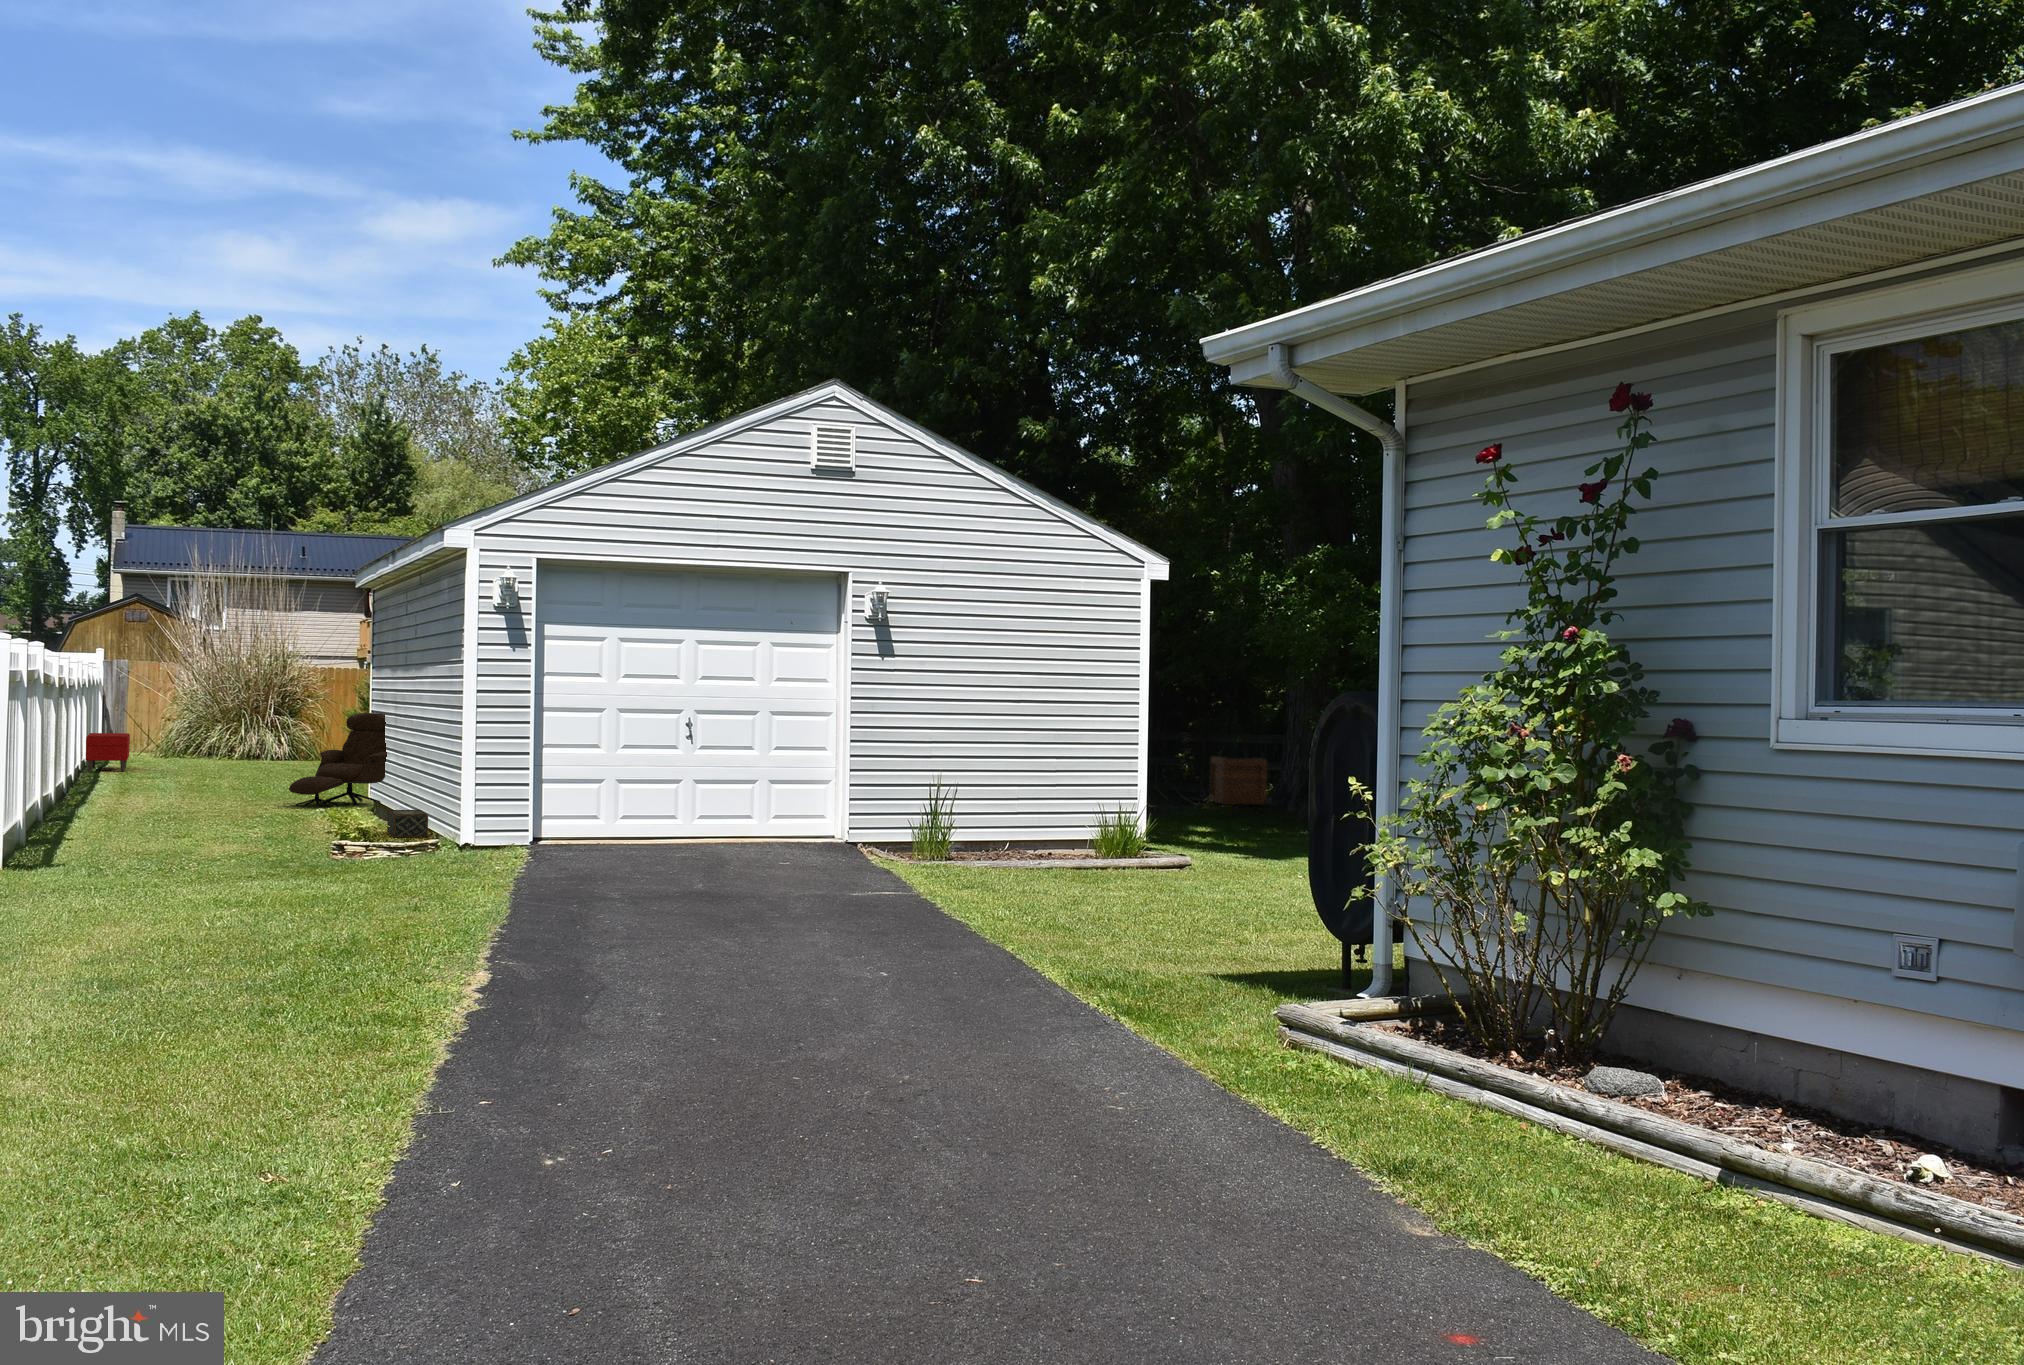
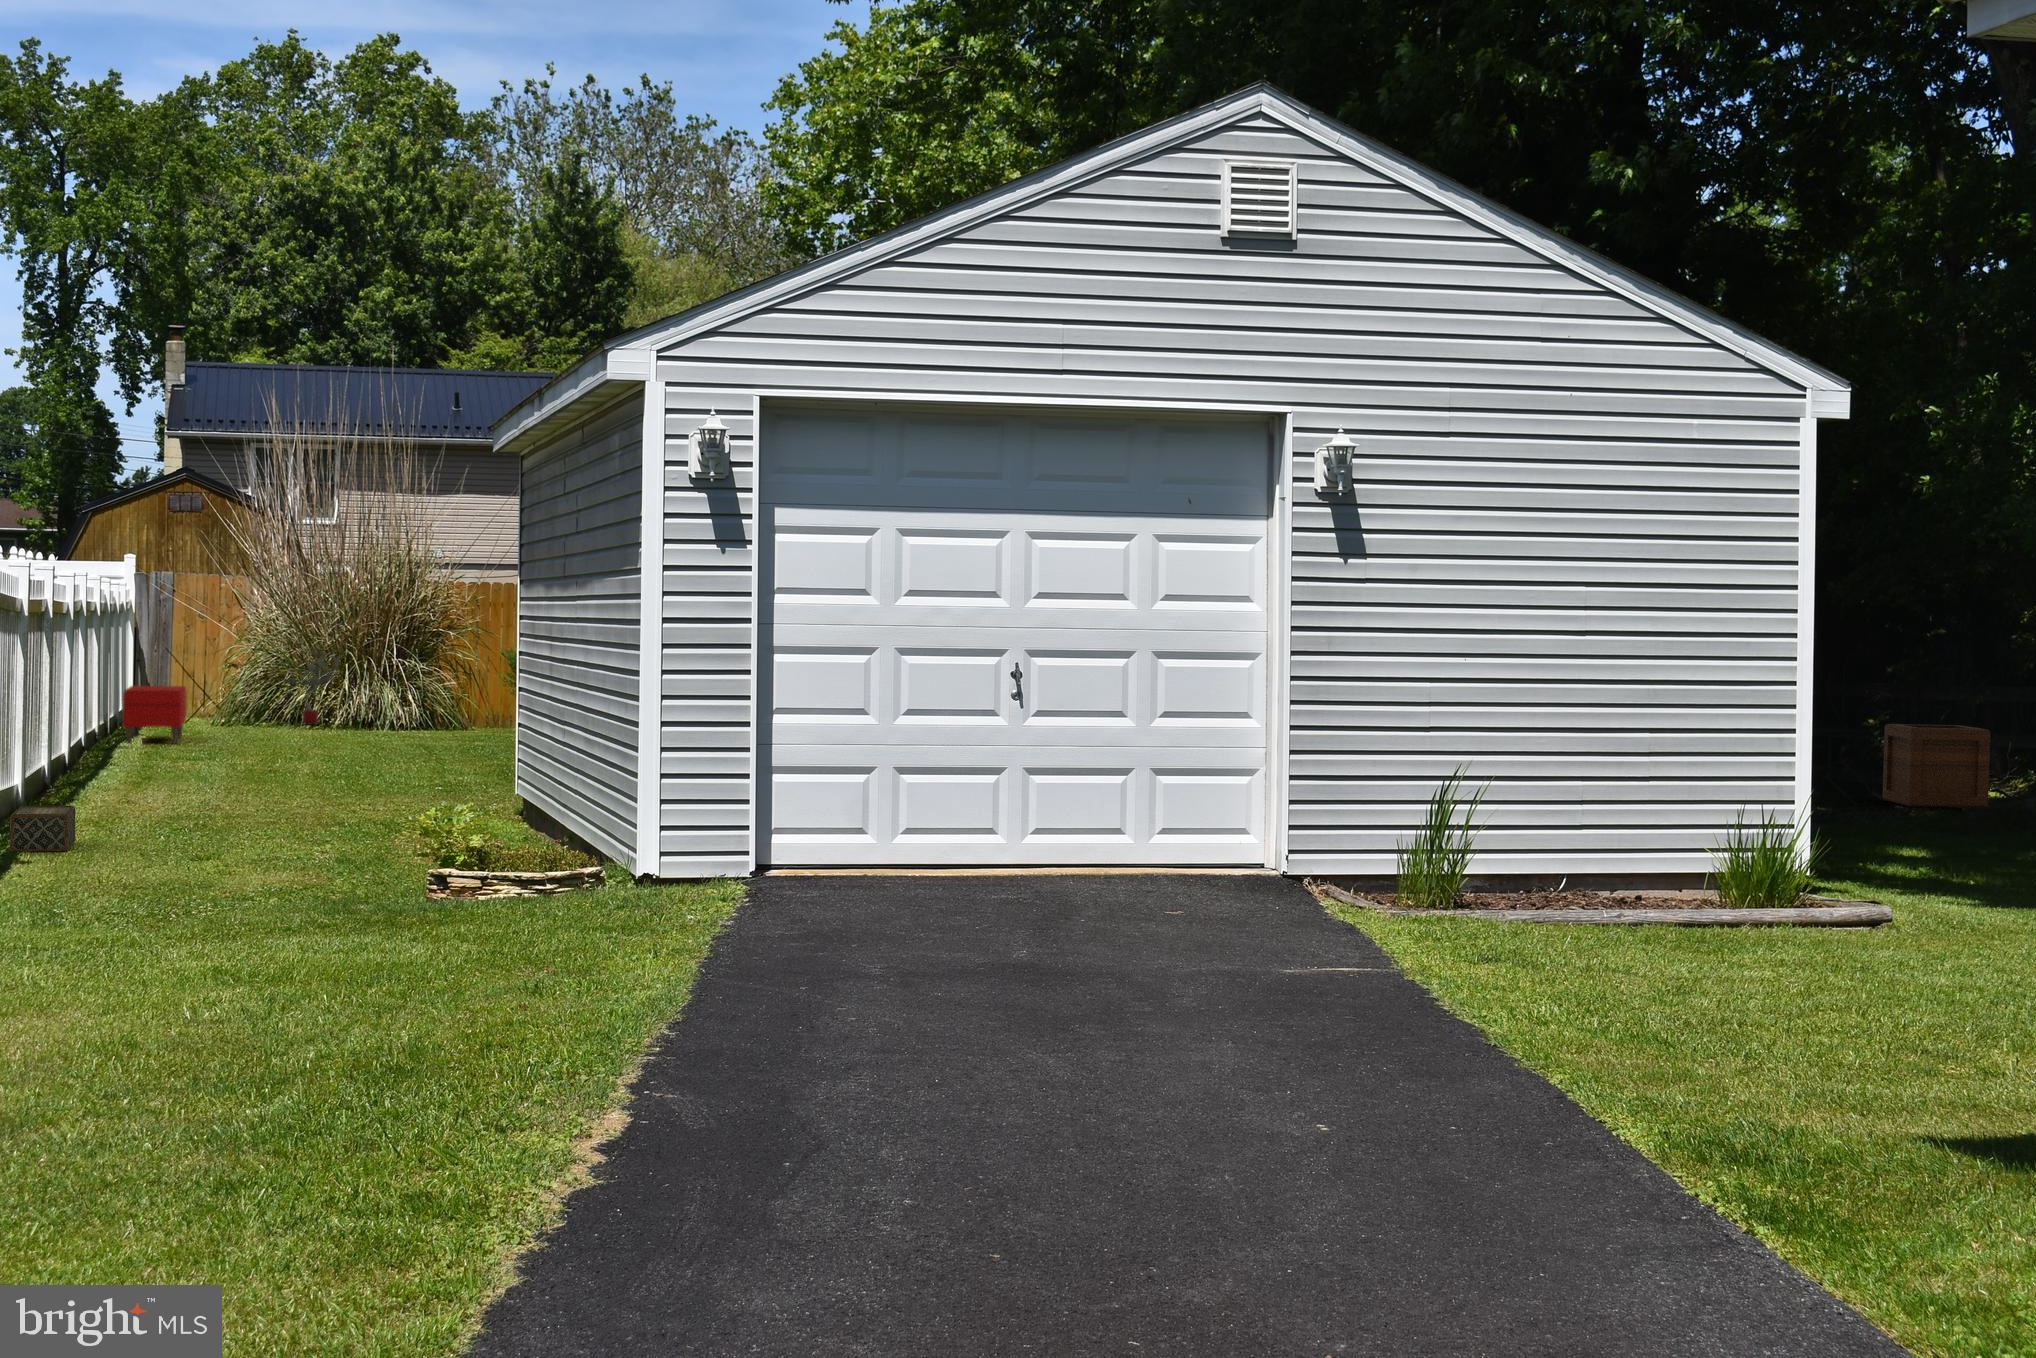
potted tree: none [194,707,237,760] -> present [284,648,339,725]
lounge chair: present [289,713,387,807] -> none [395,655,552,804]
woven basket: present [387,810,428,837] -> present [10,806,75,852]

